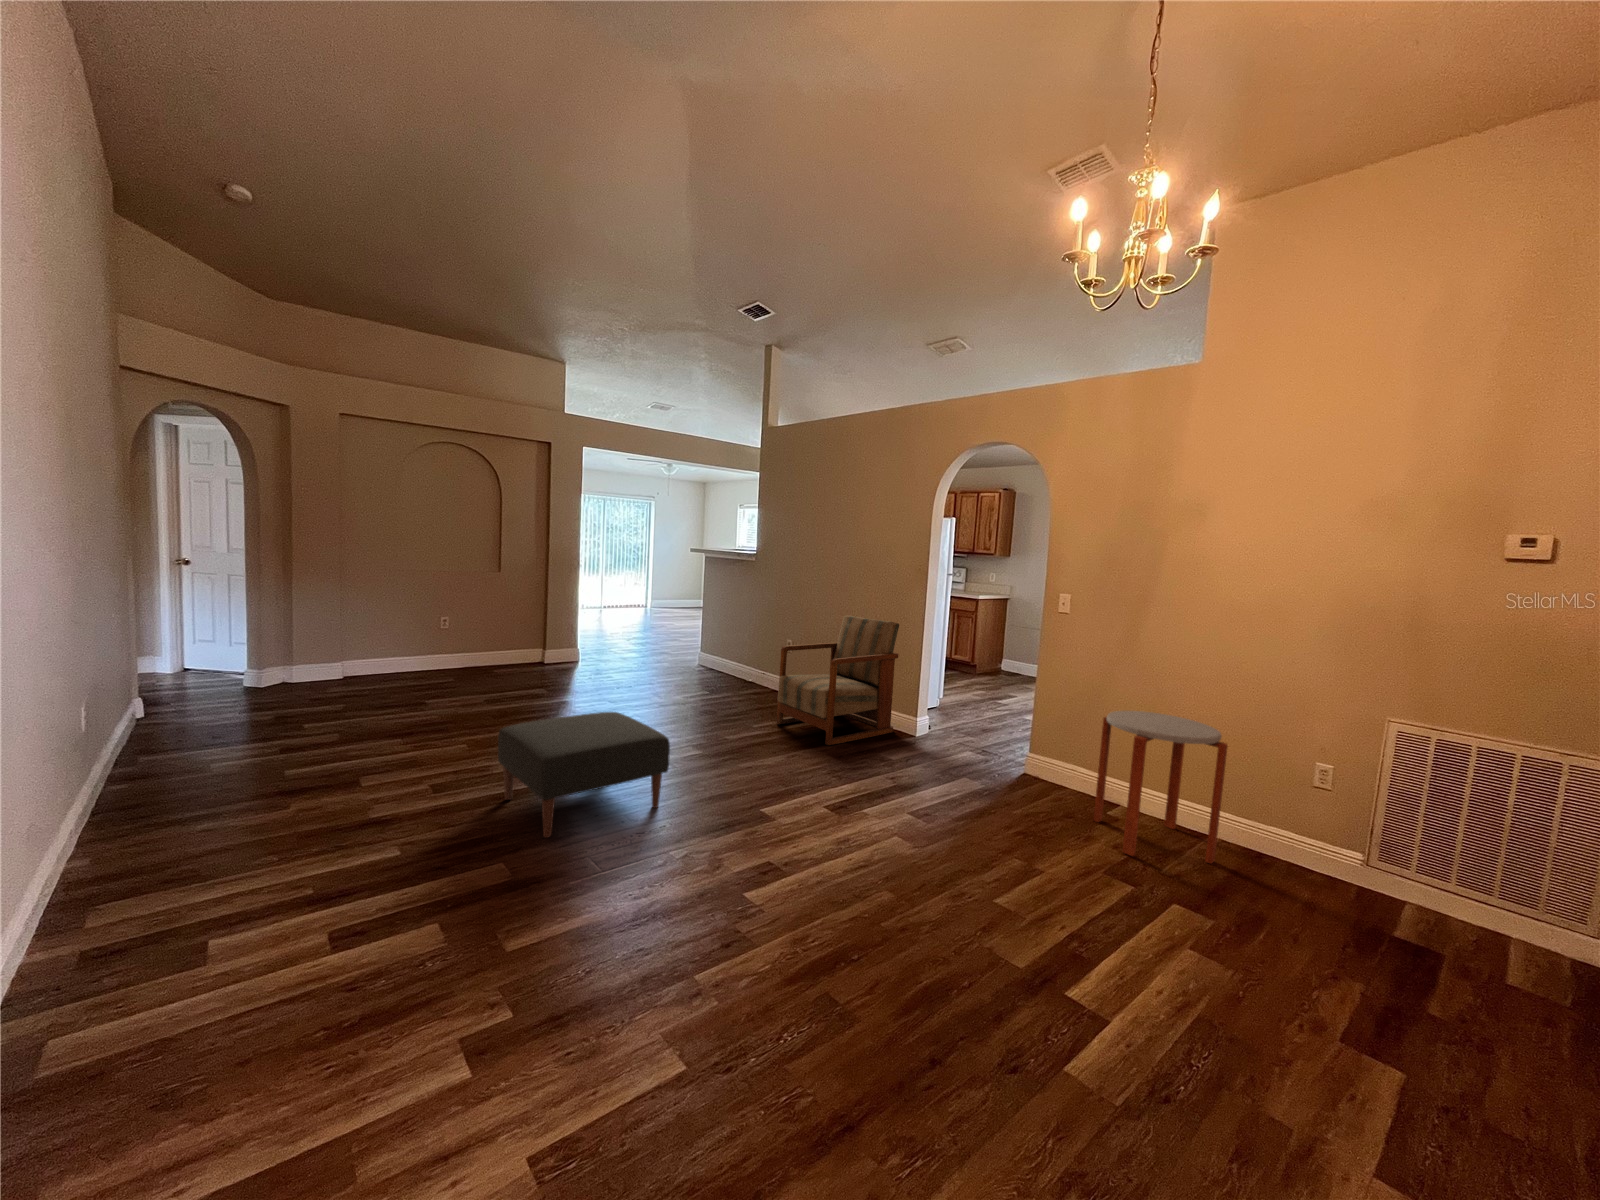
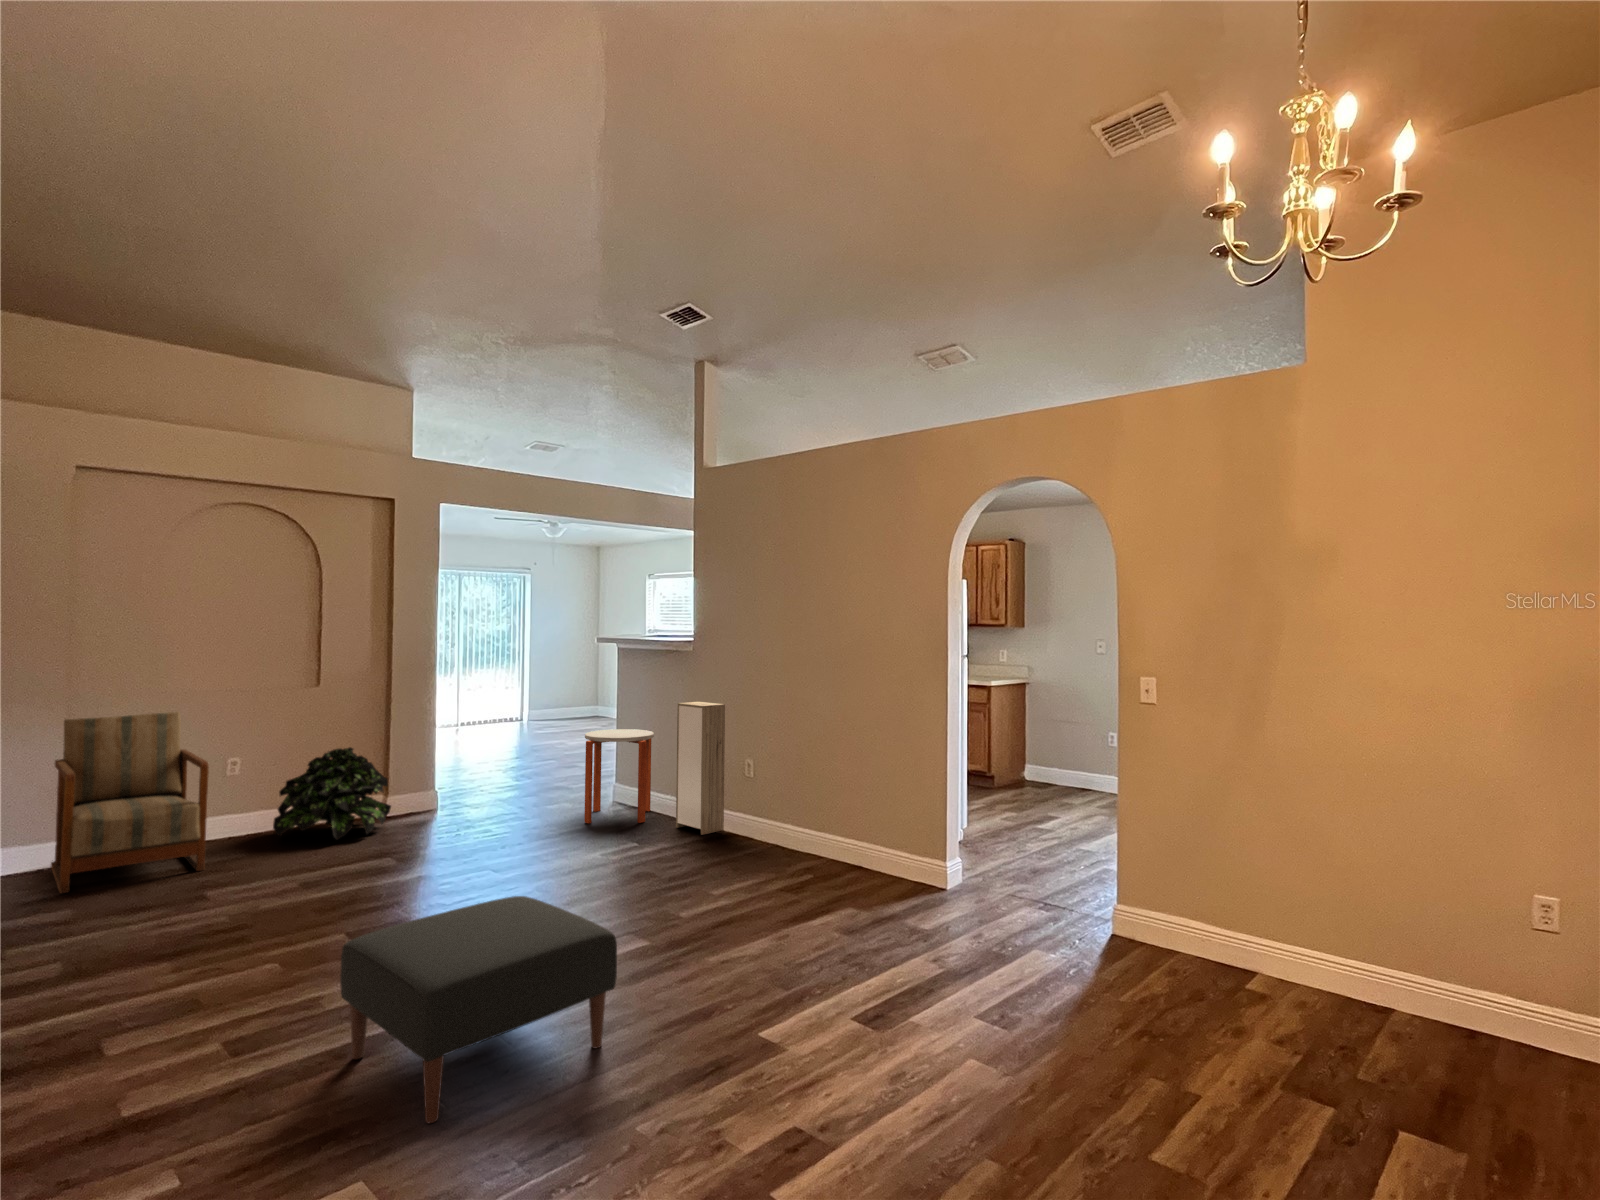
storage cabinet: none [737,597,775,689] -> present [676,702,725,835]
potted plant: none [471,614,548,675] -> present [273,747,391,840]
armchair: present [777,616,899,745] -> present [51,712,209,893]
side table: present [1094,711,1228,863] -> present [584,729,654,823]

